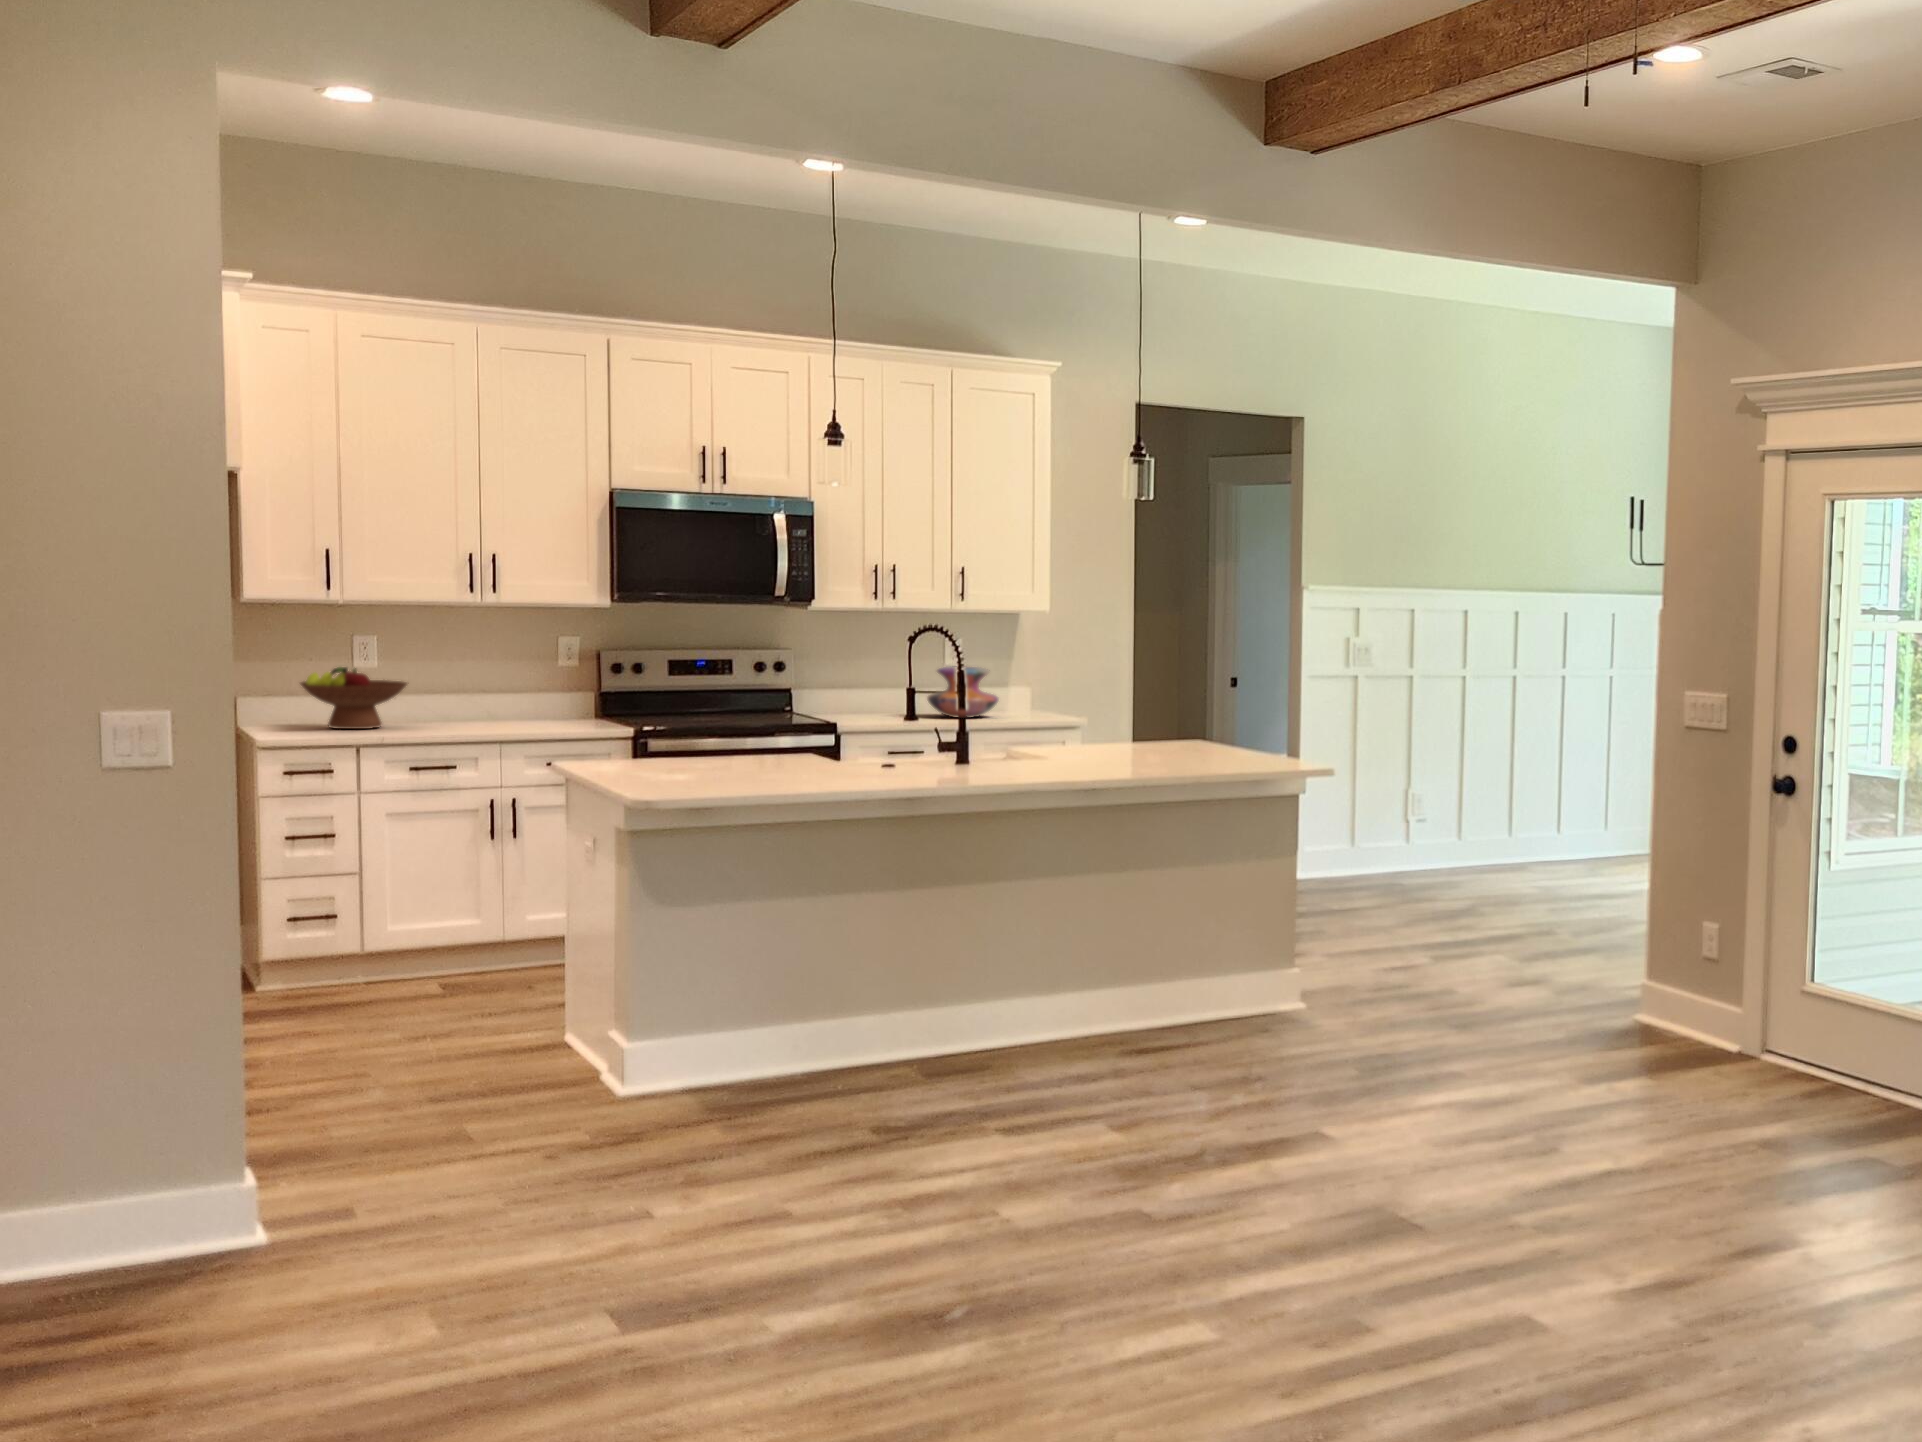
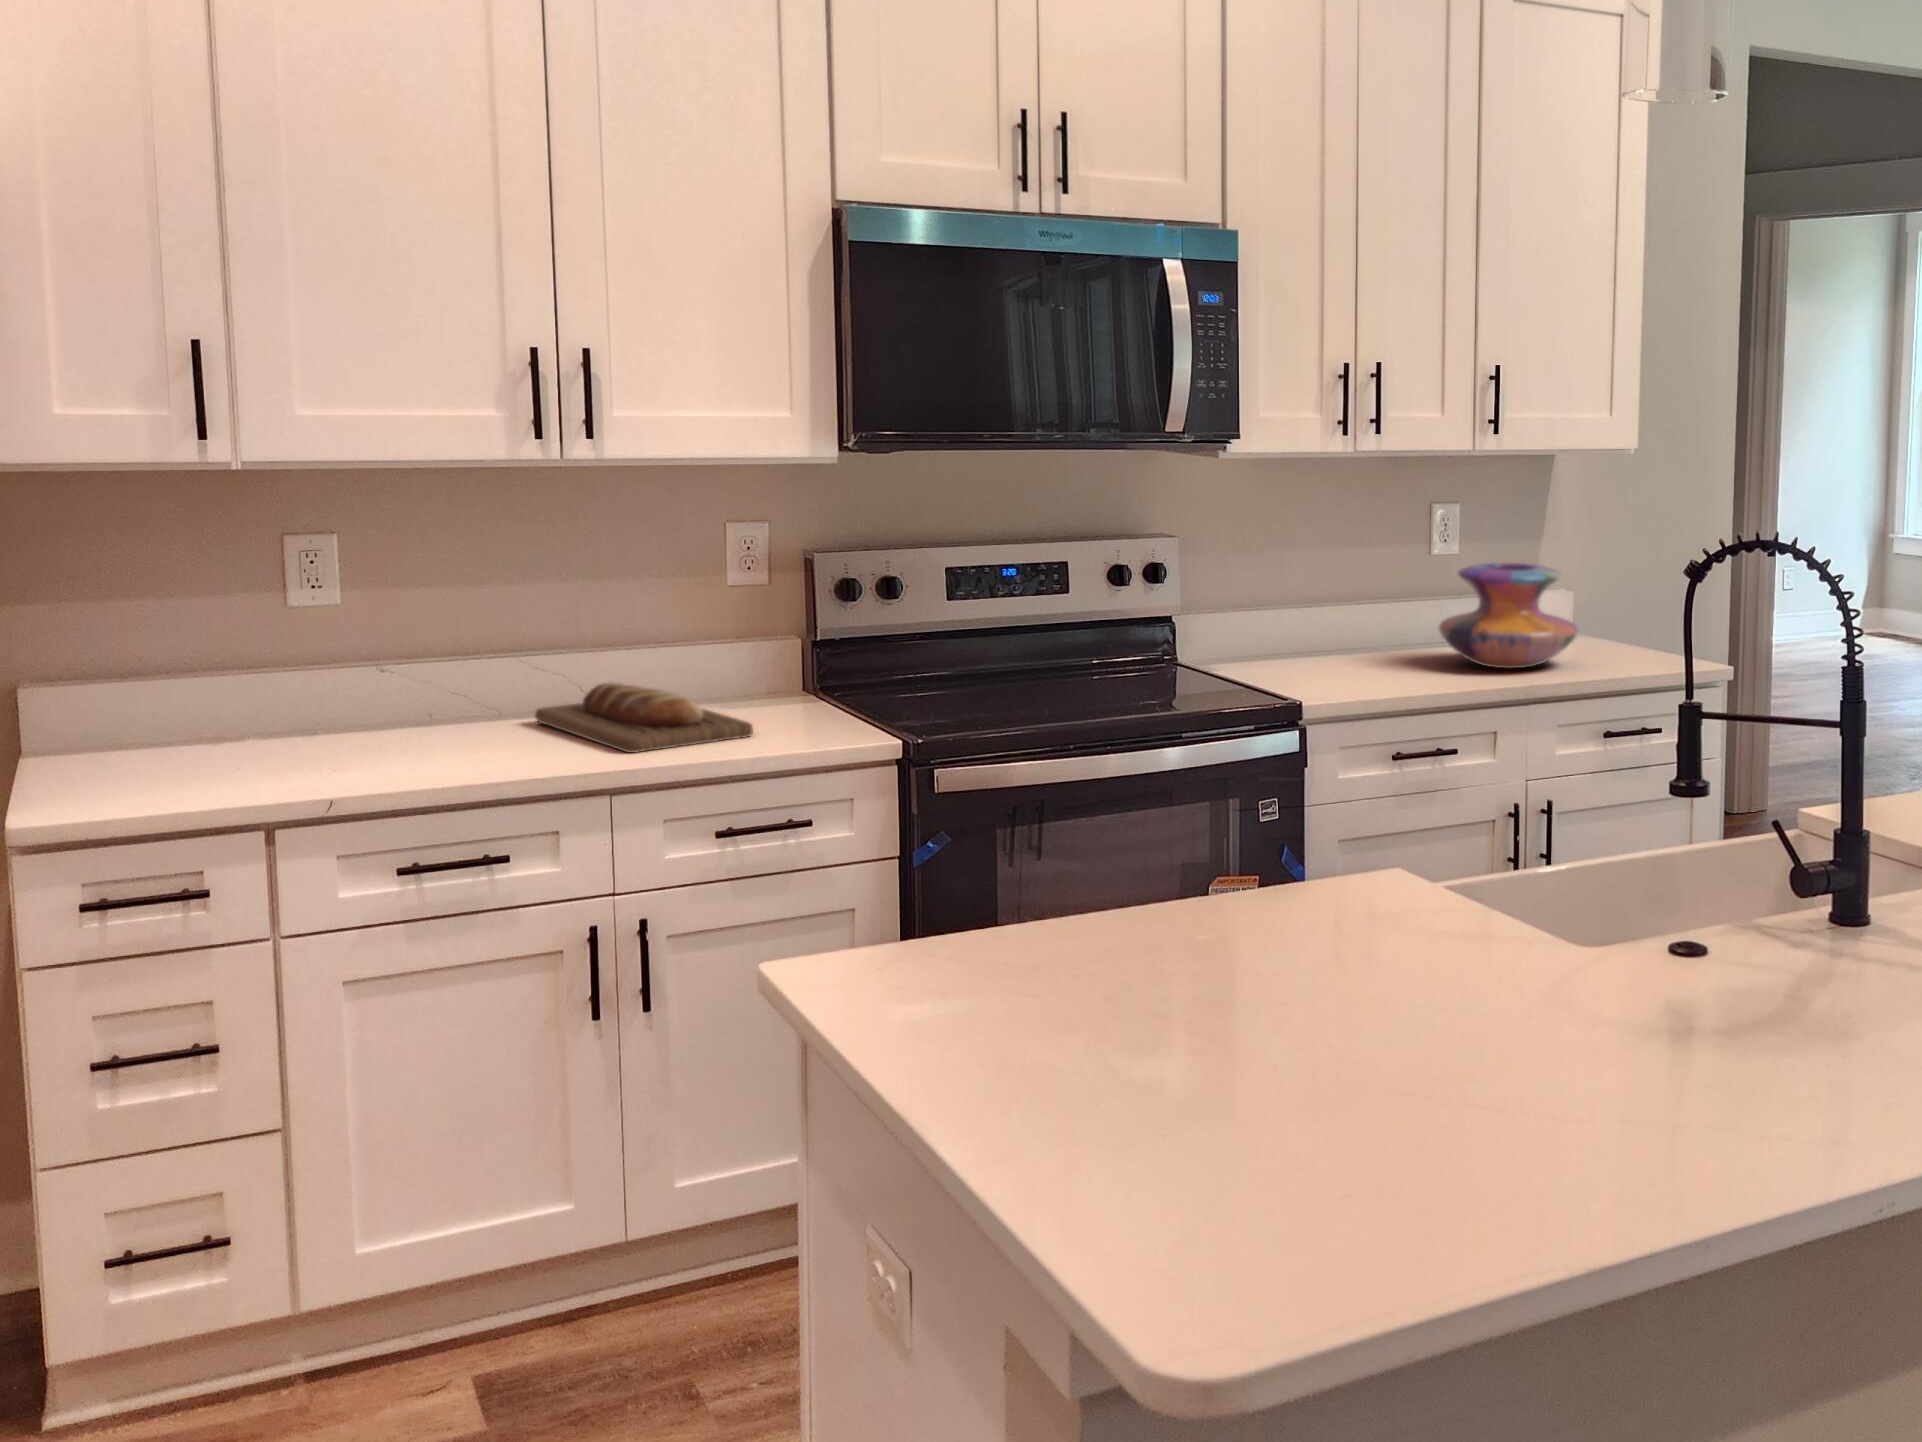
fruit bowl: present [300,667,407,729] -> none [128,626,393,777]
bread loaf: none [468,704,569,728] -> present [535,683,753,753]

